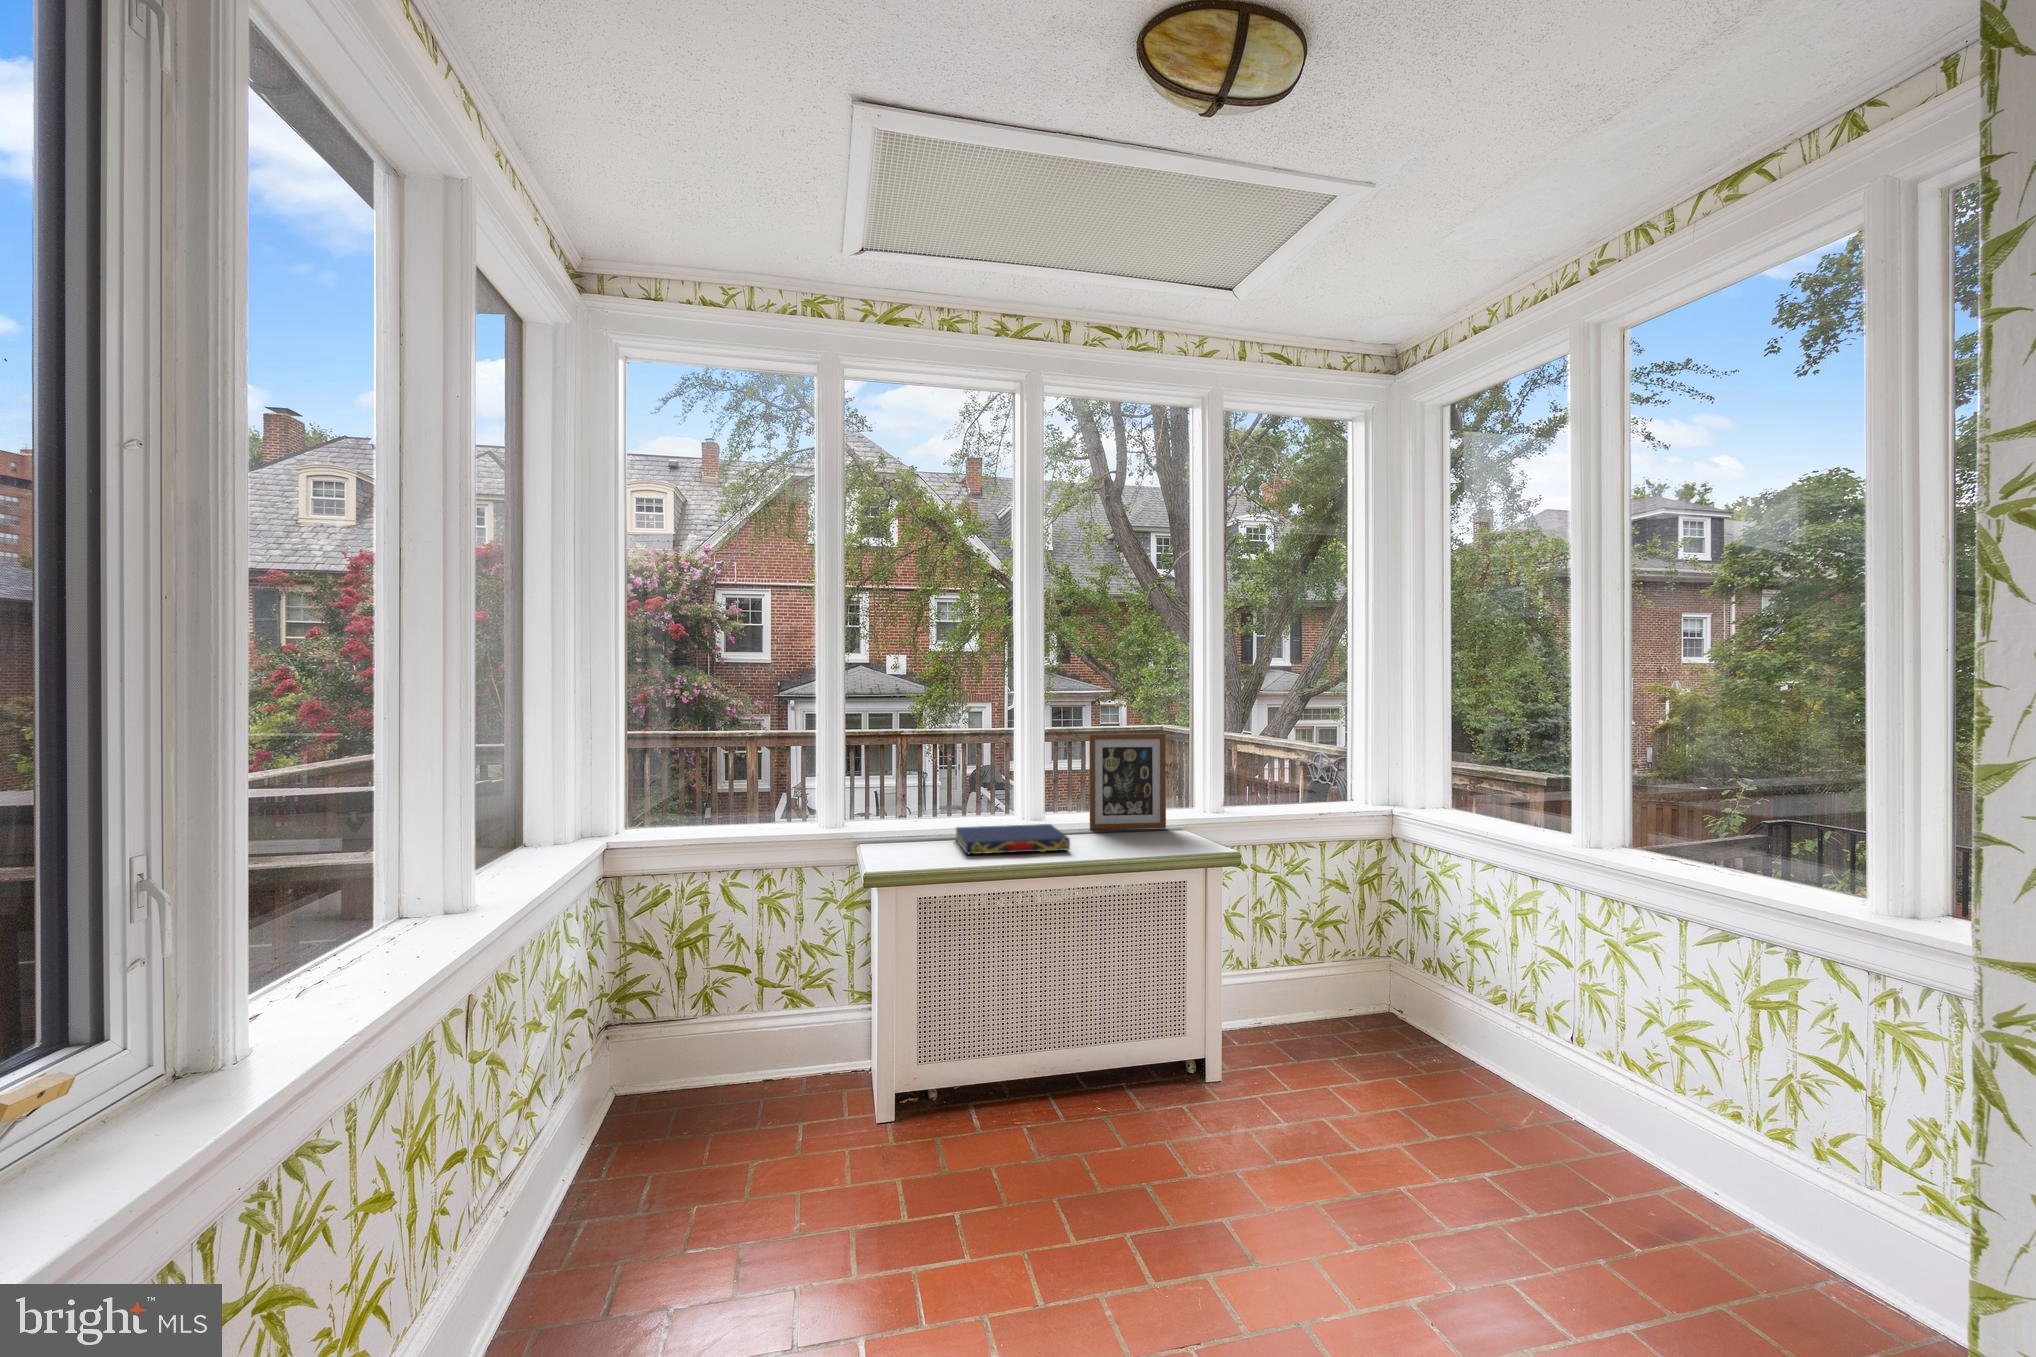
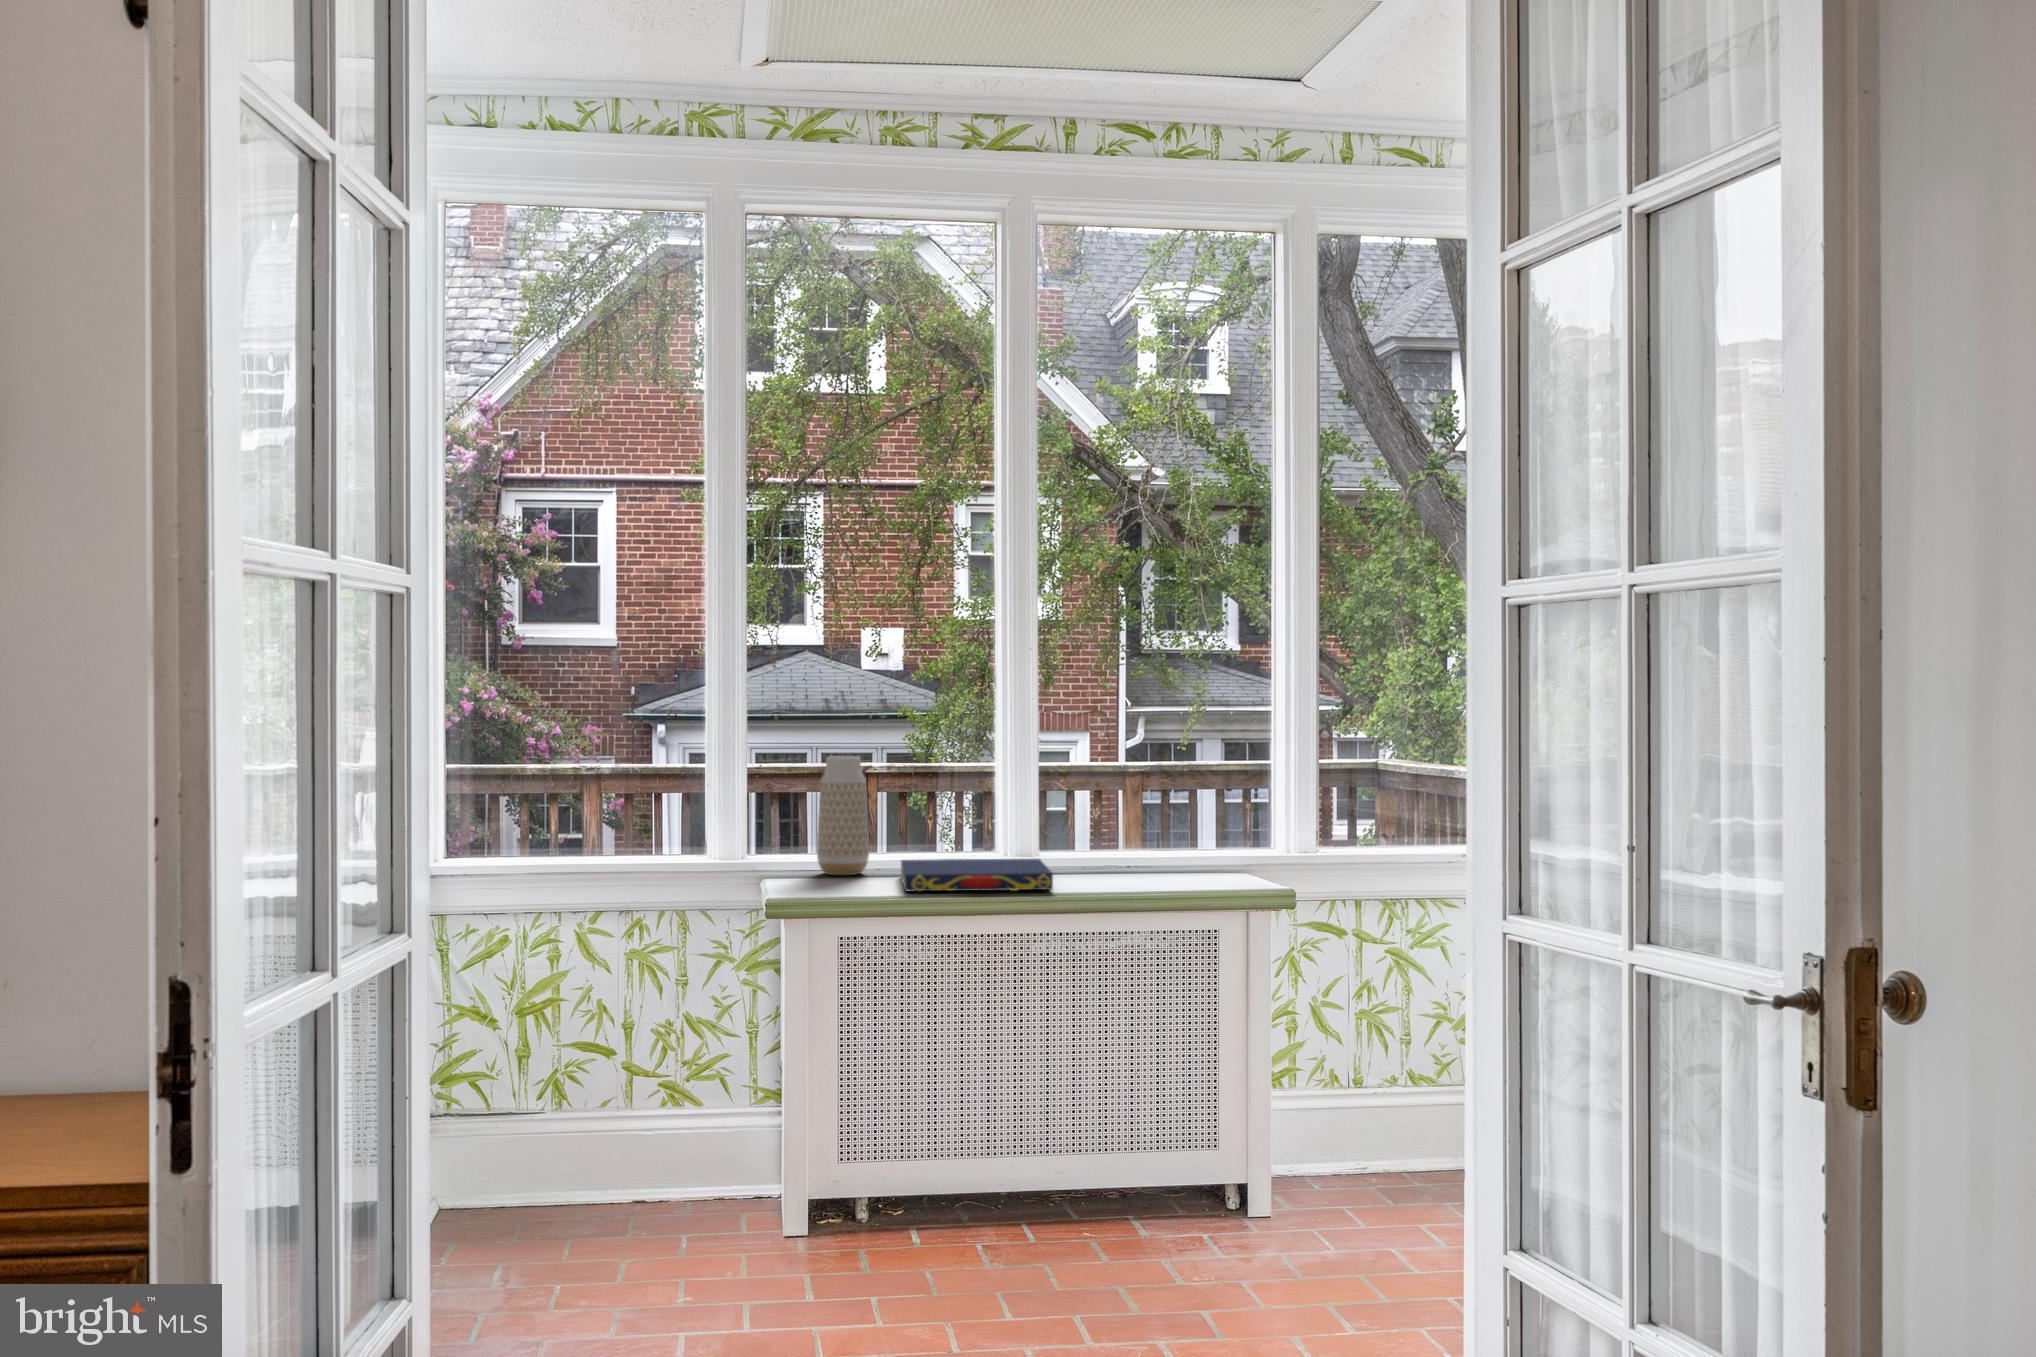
picture frame: present [1089,734,1166,830] -> none [1104,730,1219,871]
vase: none [895,754,932,839] -> present [817,756,869,875]

